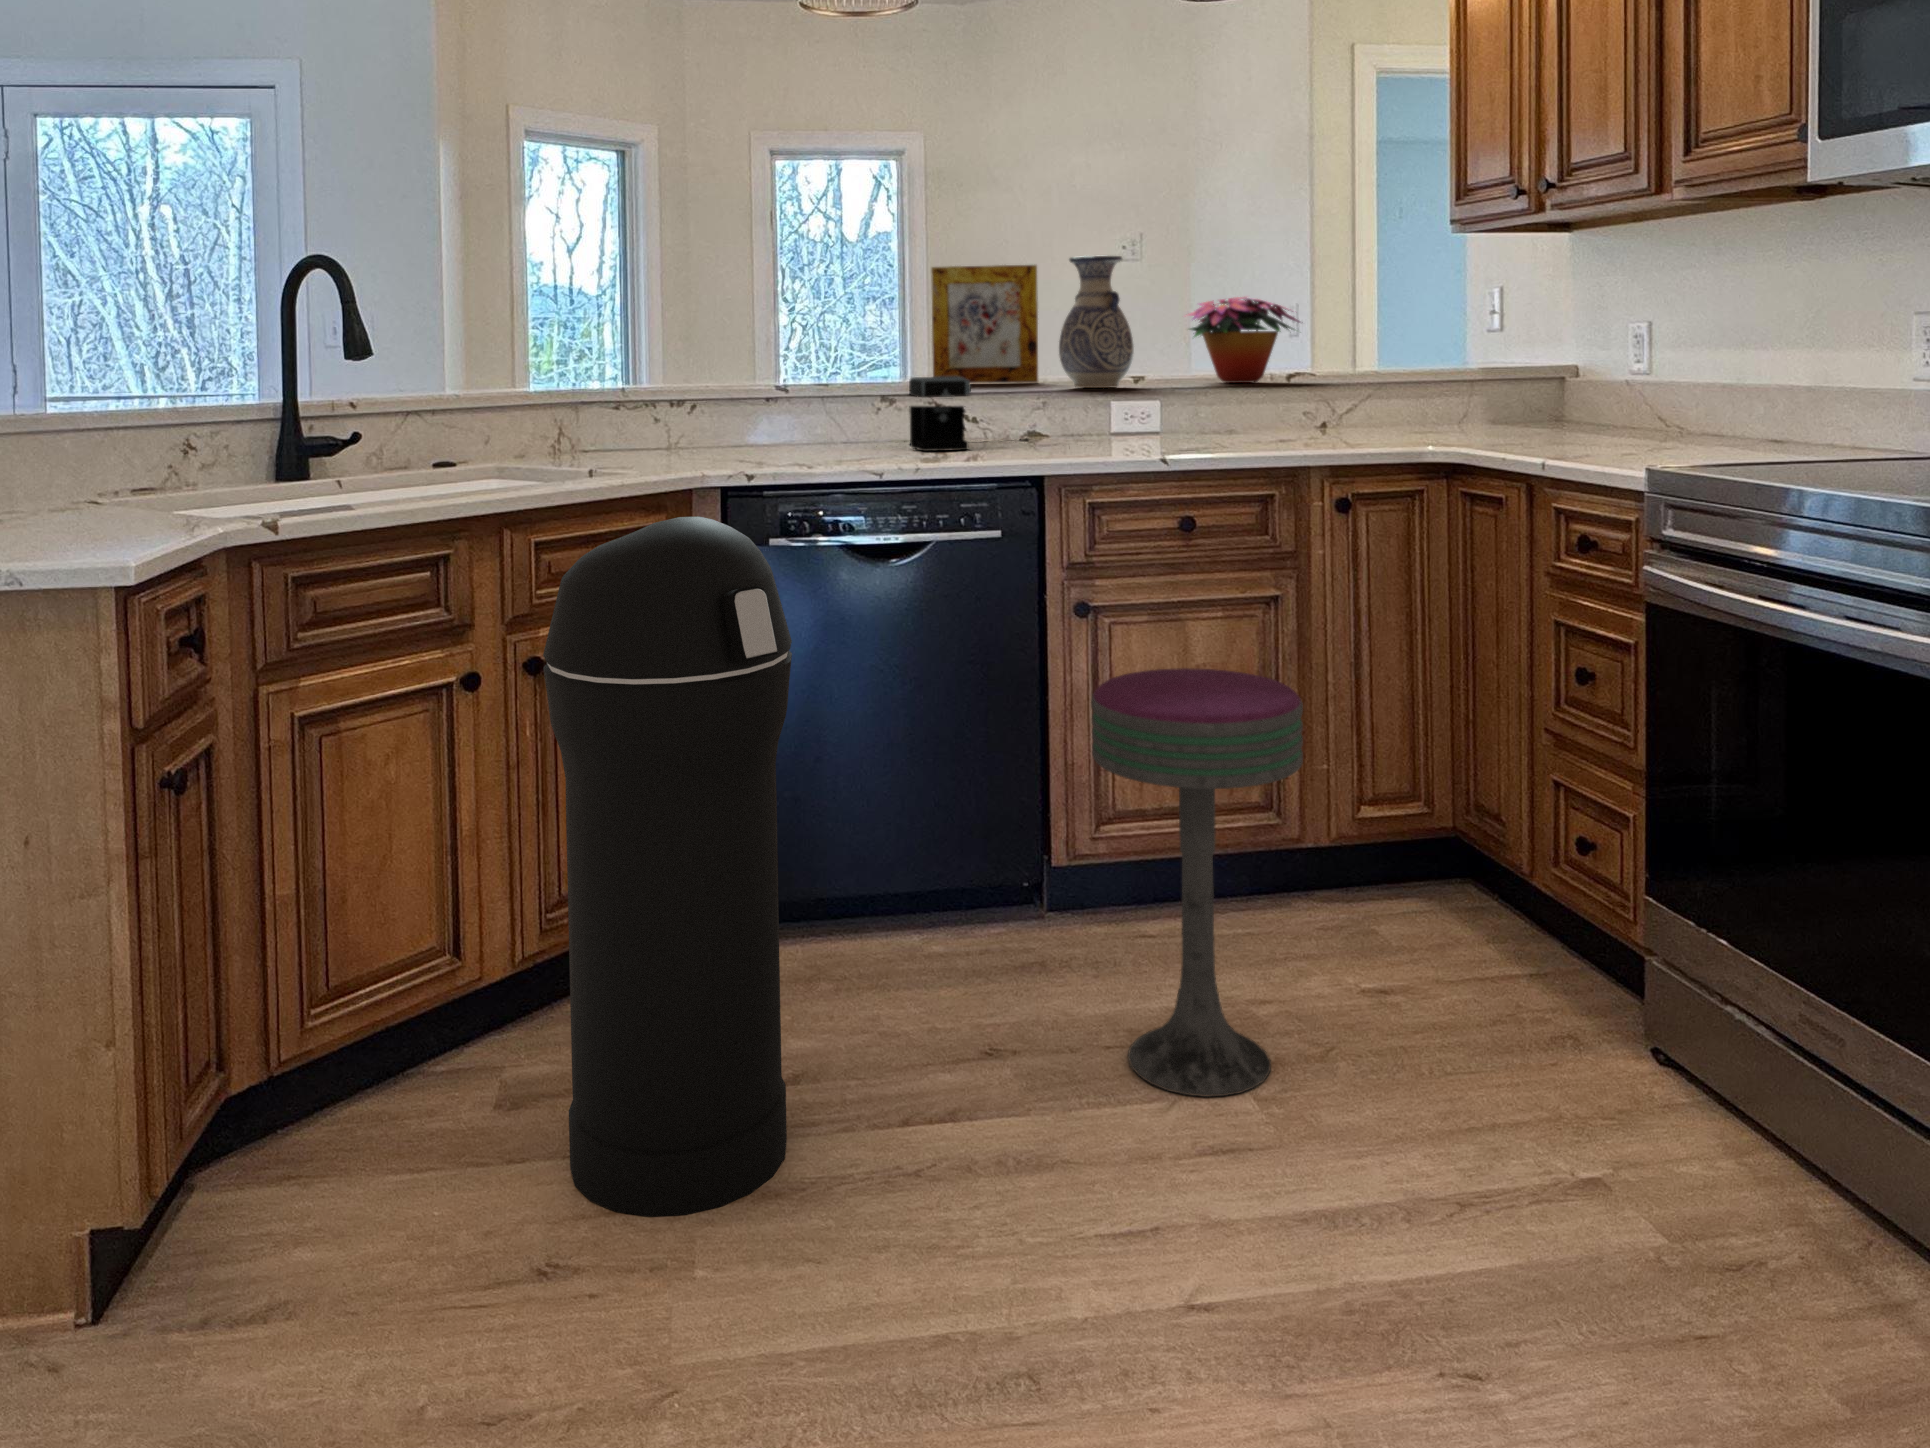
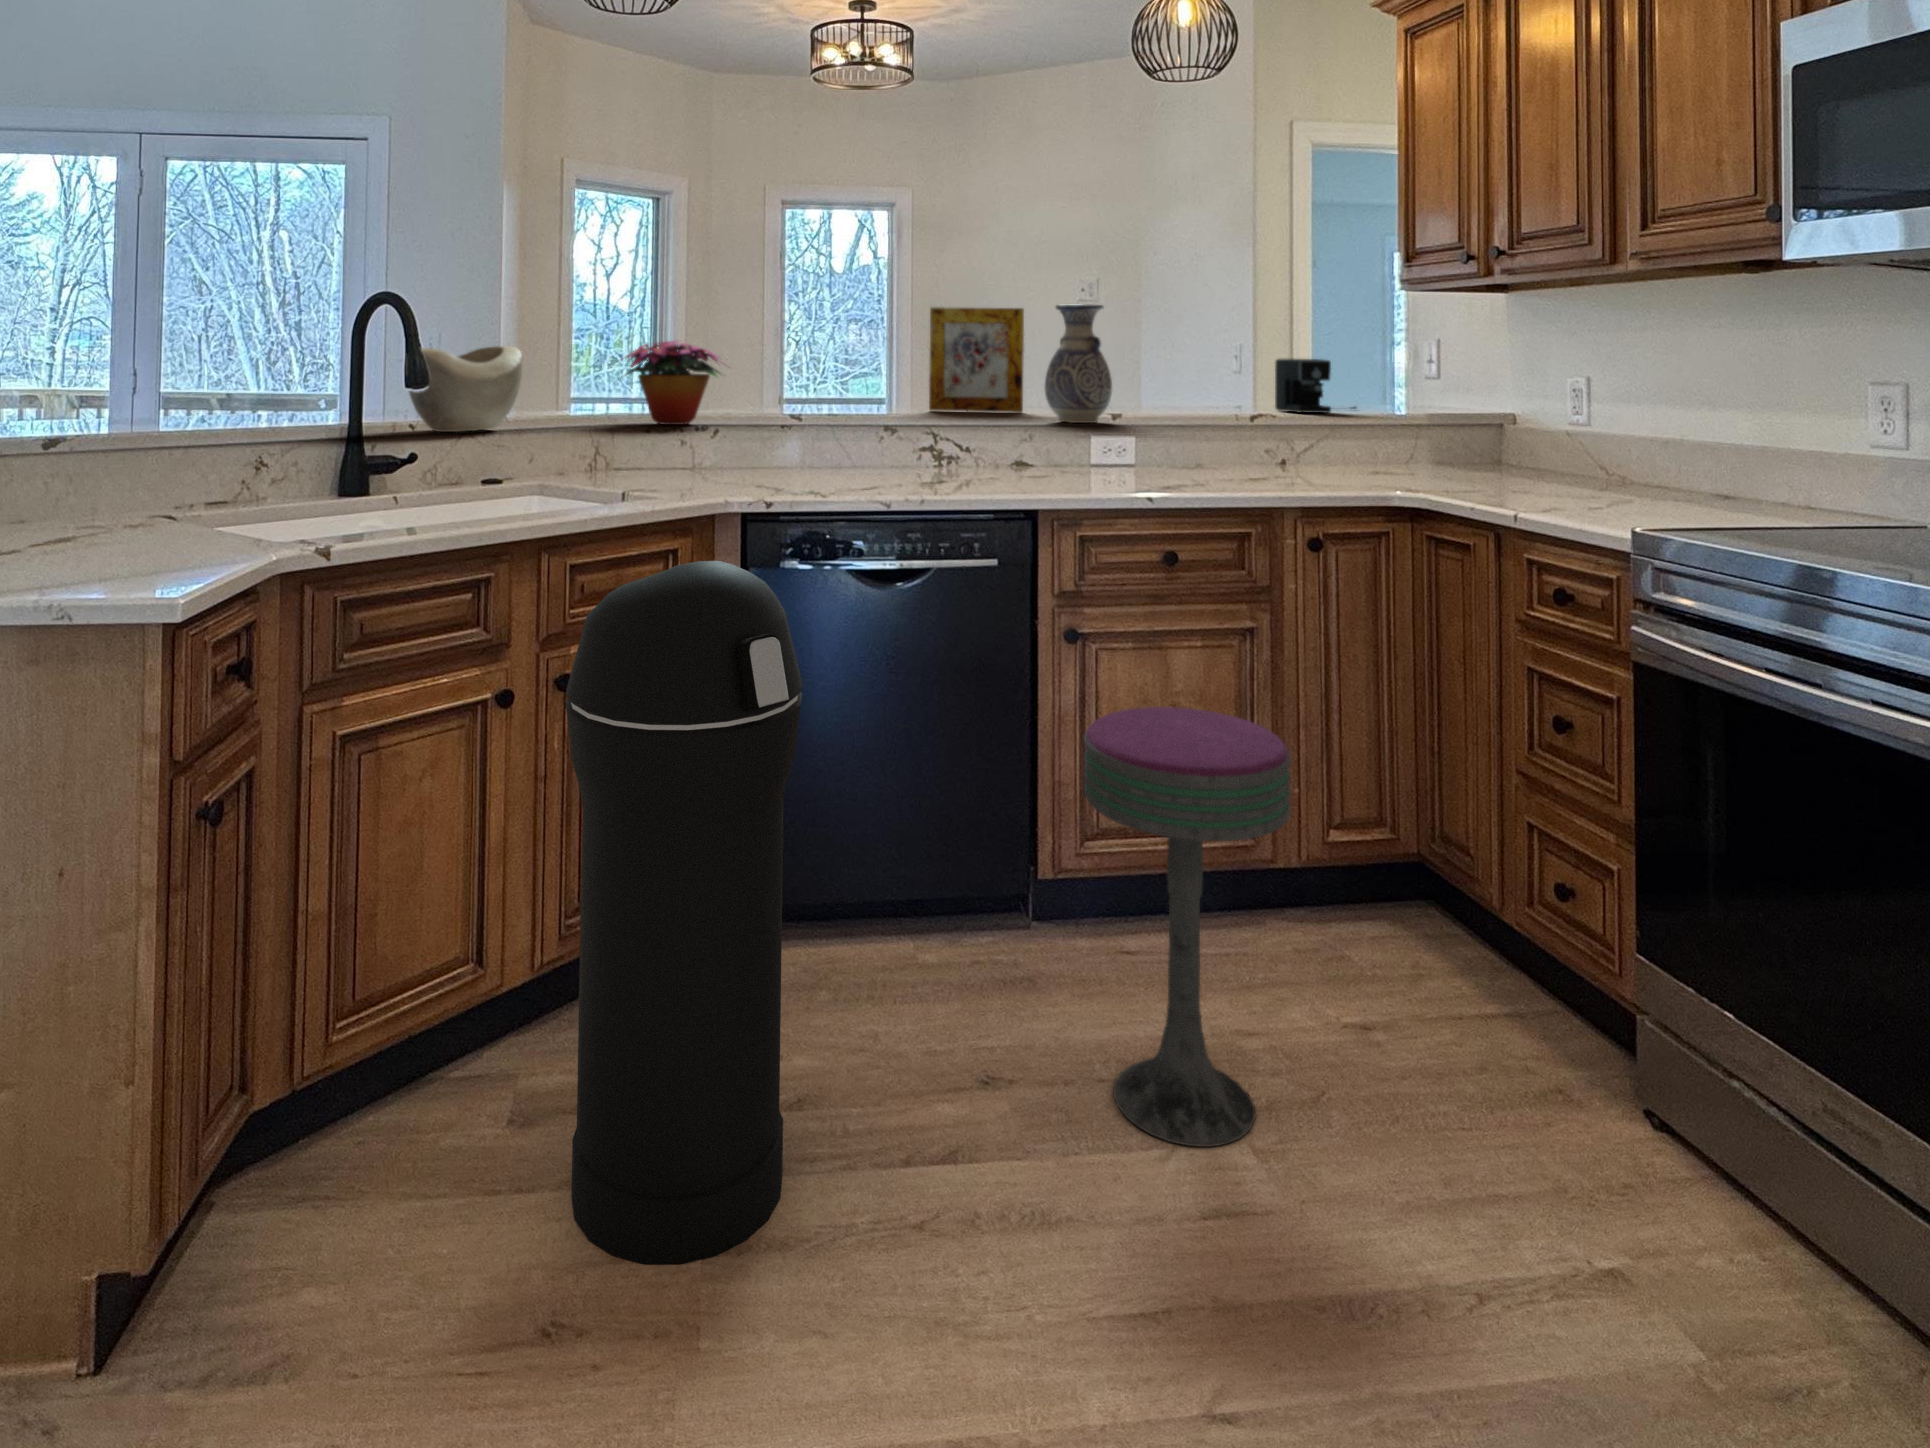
flower arrangement: present [1186,297,1300,383] -> present [618,340,720,425]
decorative bowl: none [338,316,470,412] -> present [409,346,522,432]
coffee maker: present [909,376,1029,451] -> present [1275,359,1356,413]

